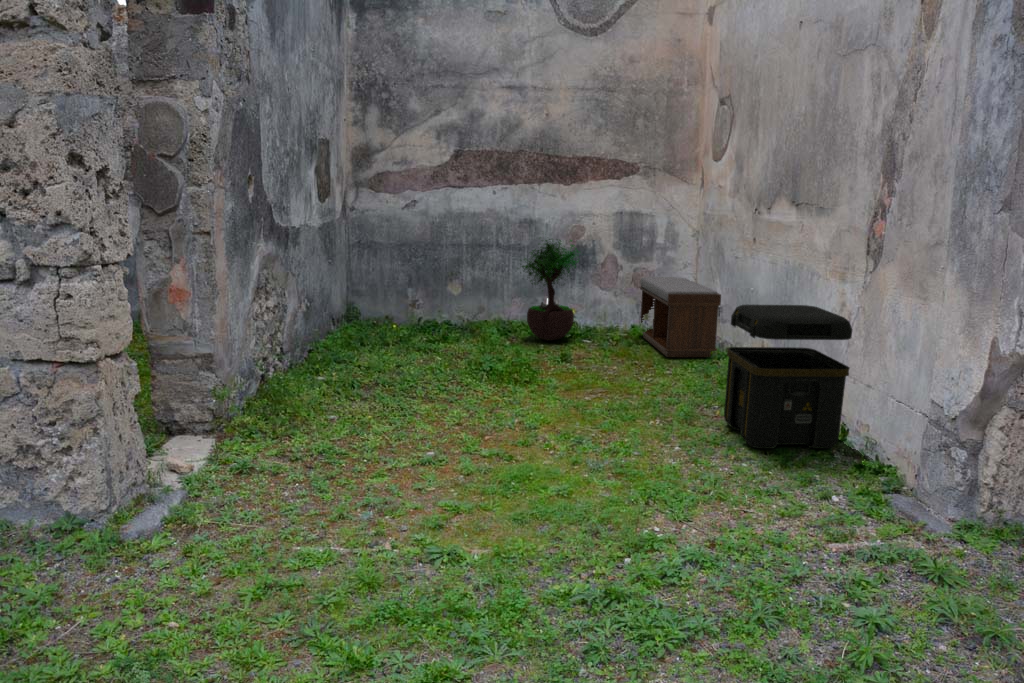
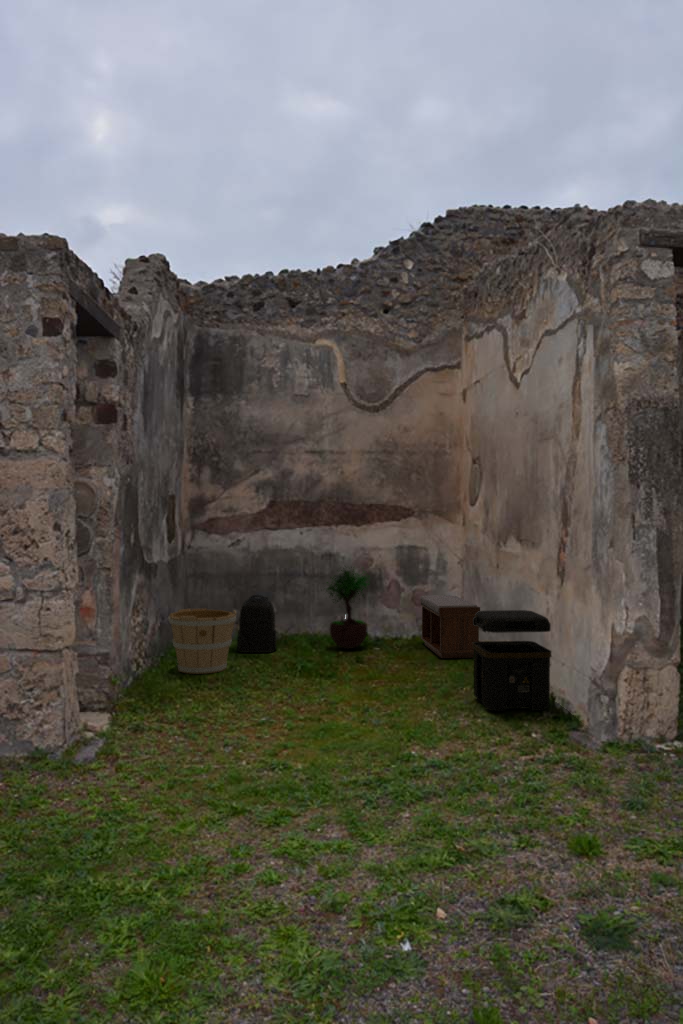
backpack: none [413,272,462,344] -> present [237,594,276,653]
wooden bucket: none [319,289,407,373] -> present [168,608,236,674]

